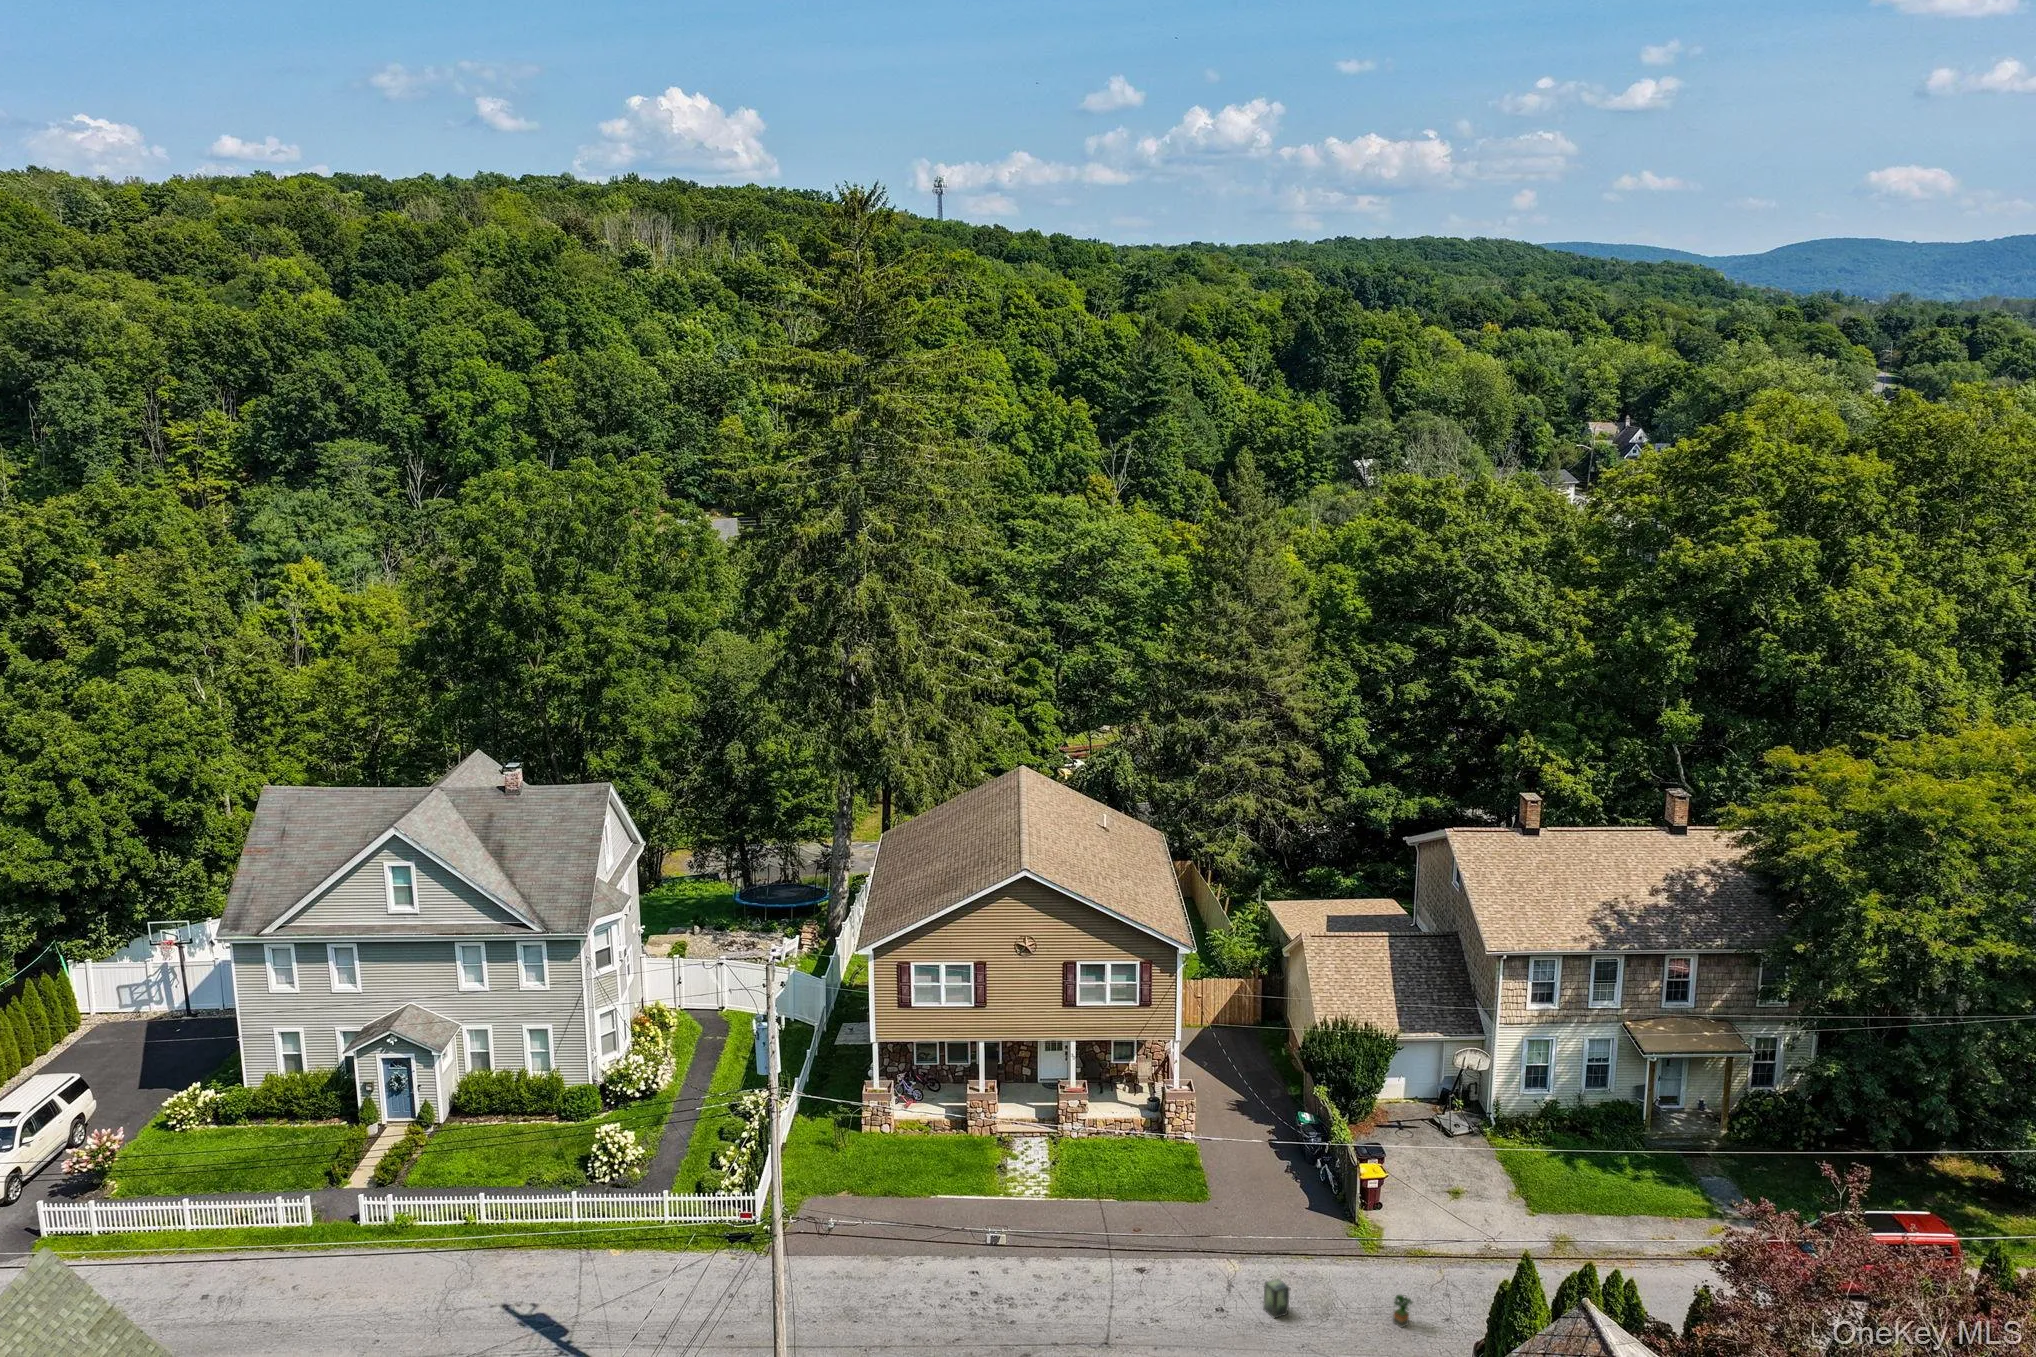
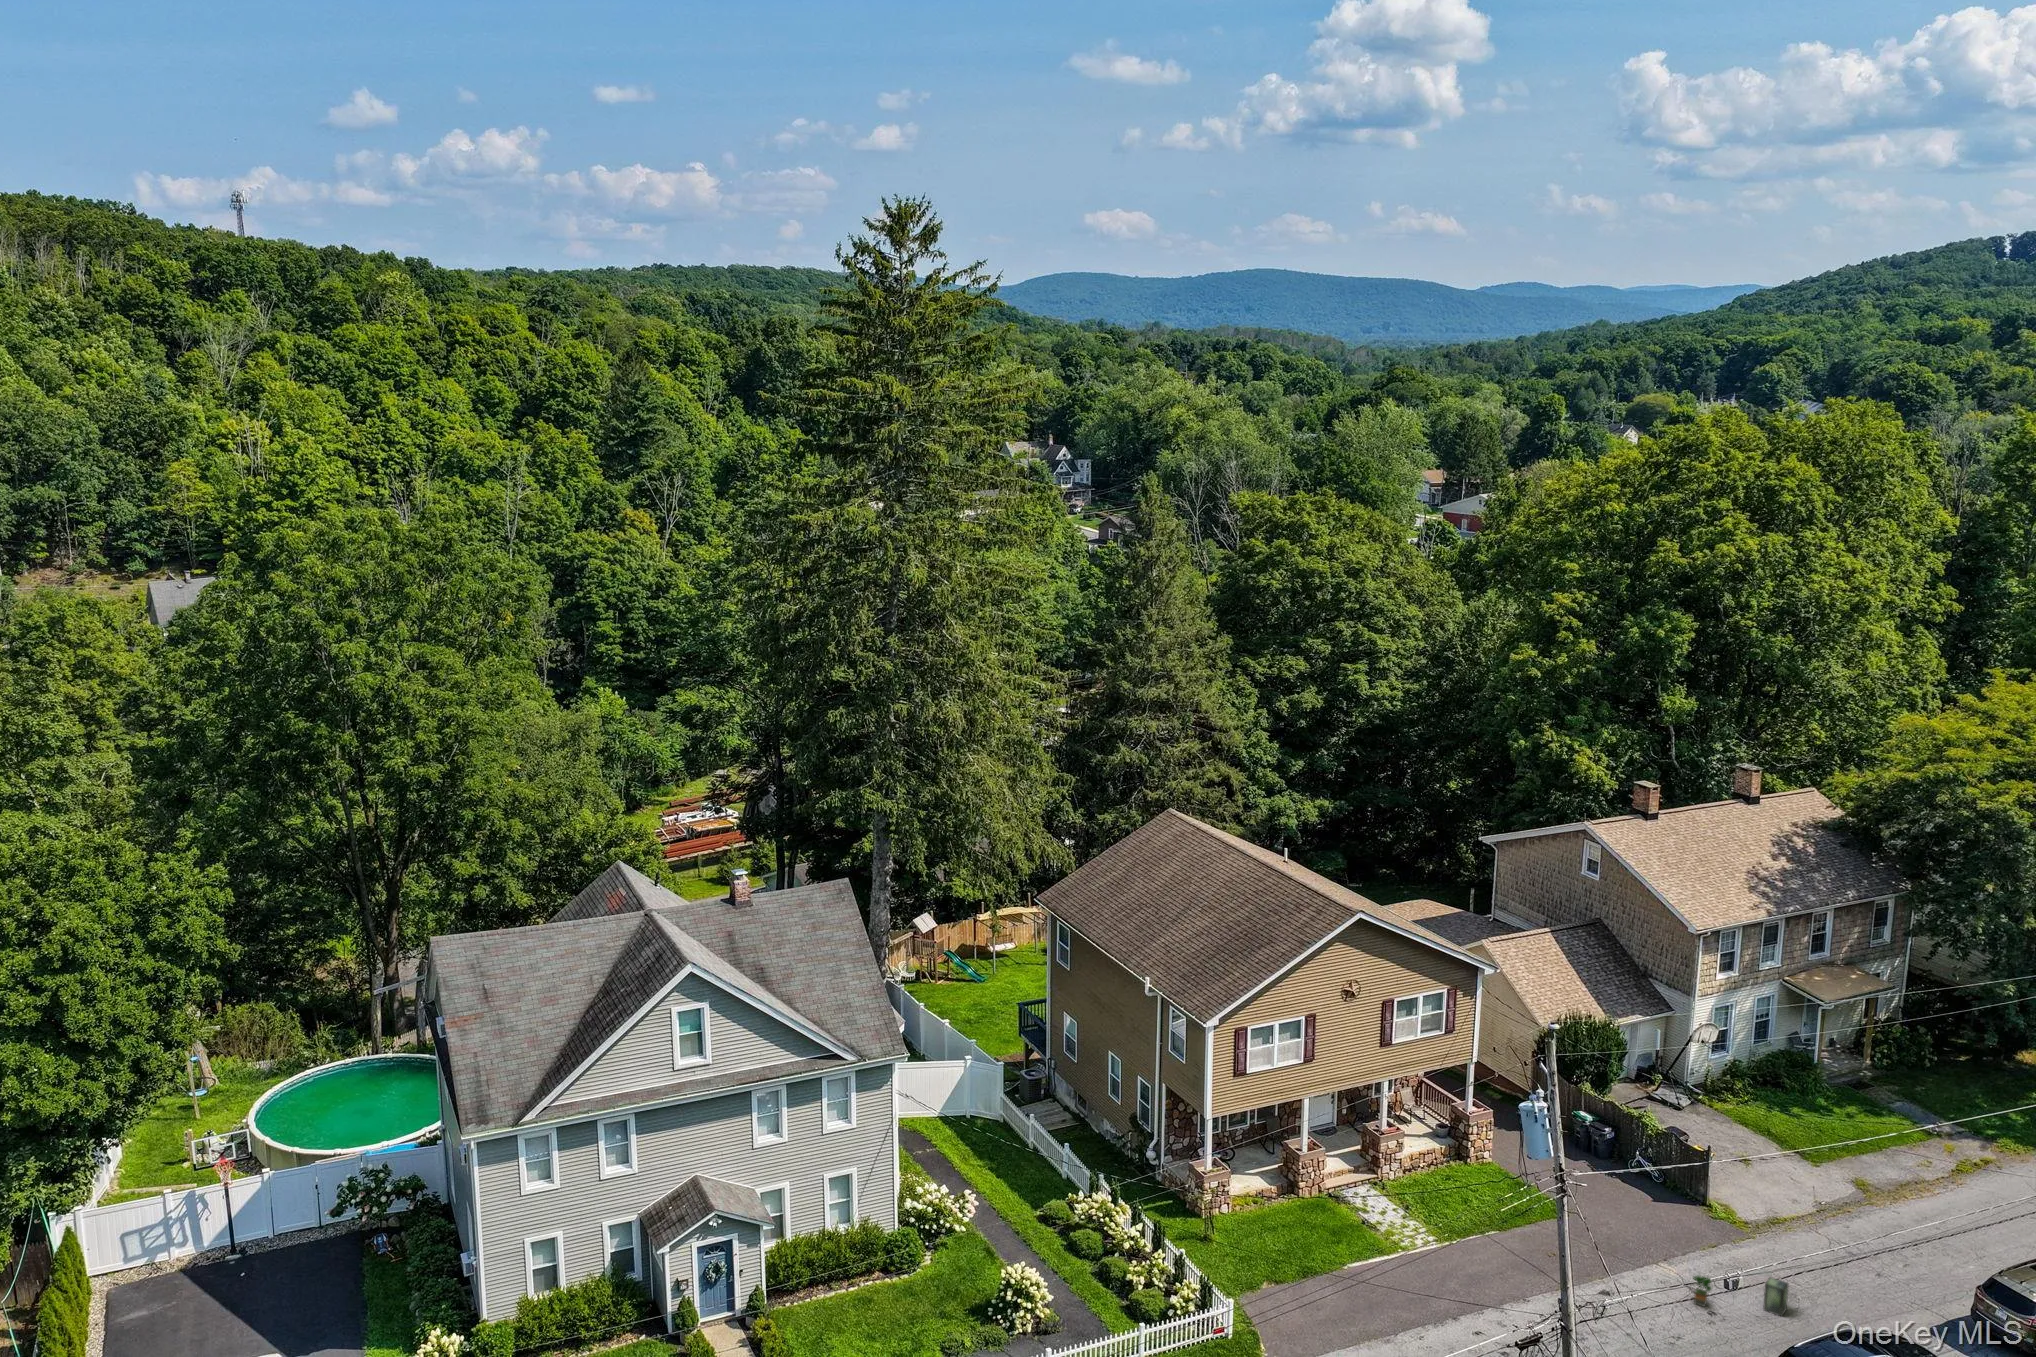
potted tree: present [1393,1295,1412,1327] -> present [1693,1276,1711,1306]

